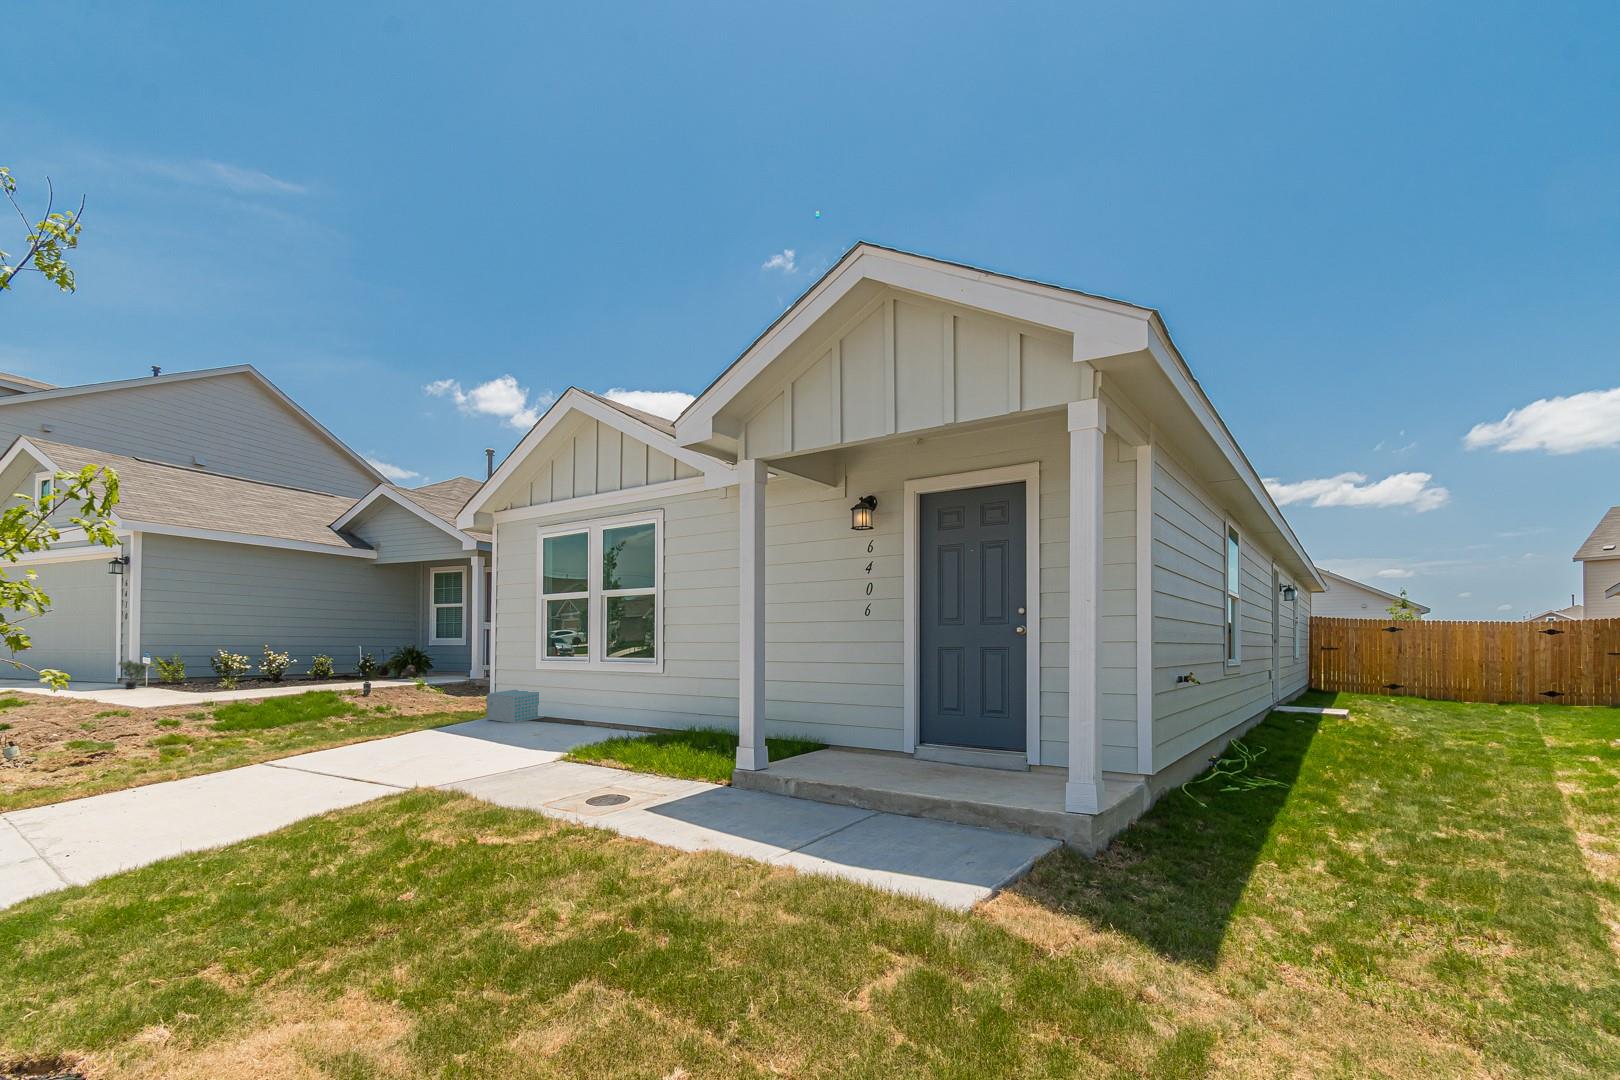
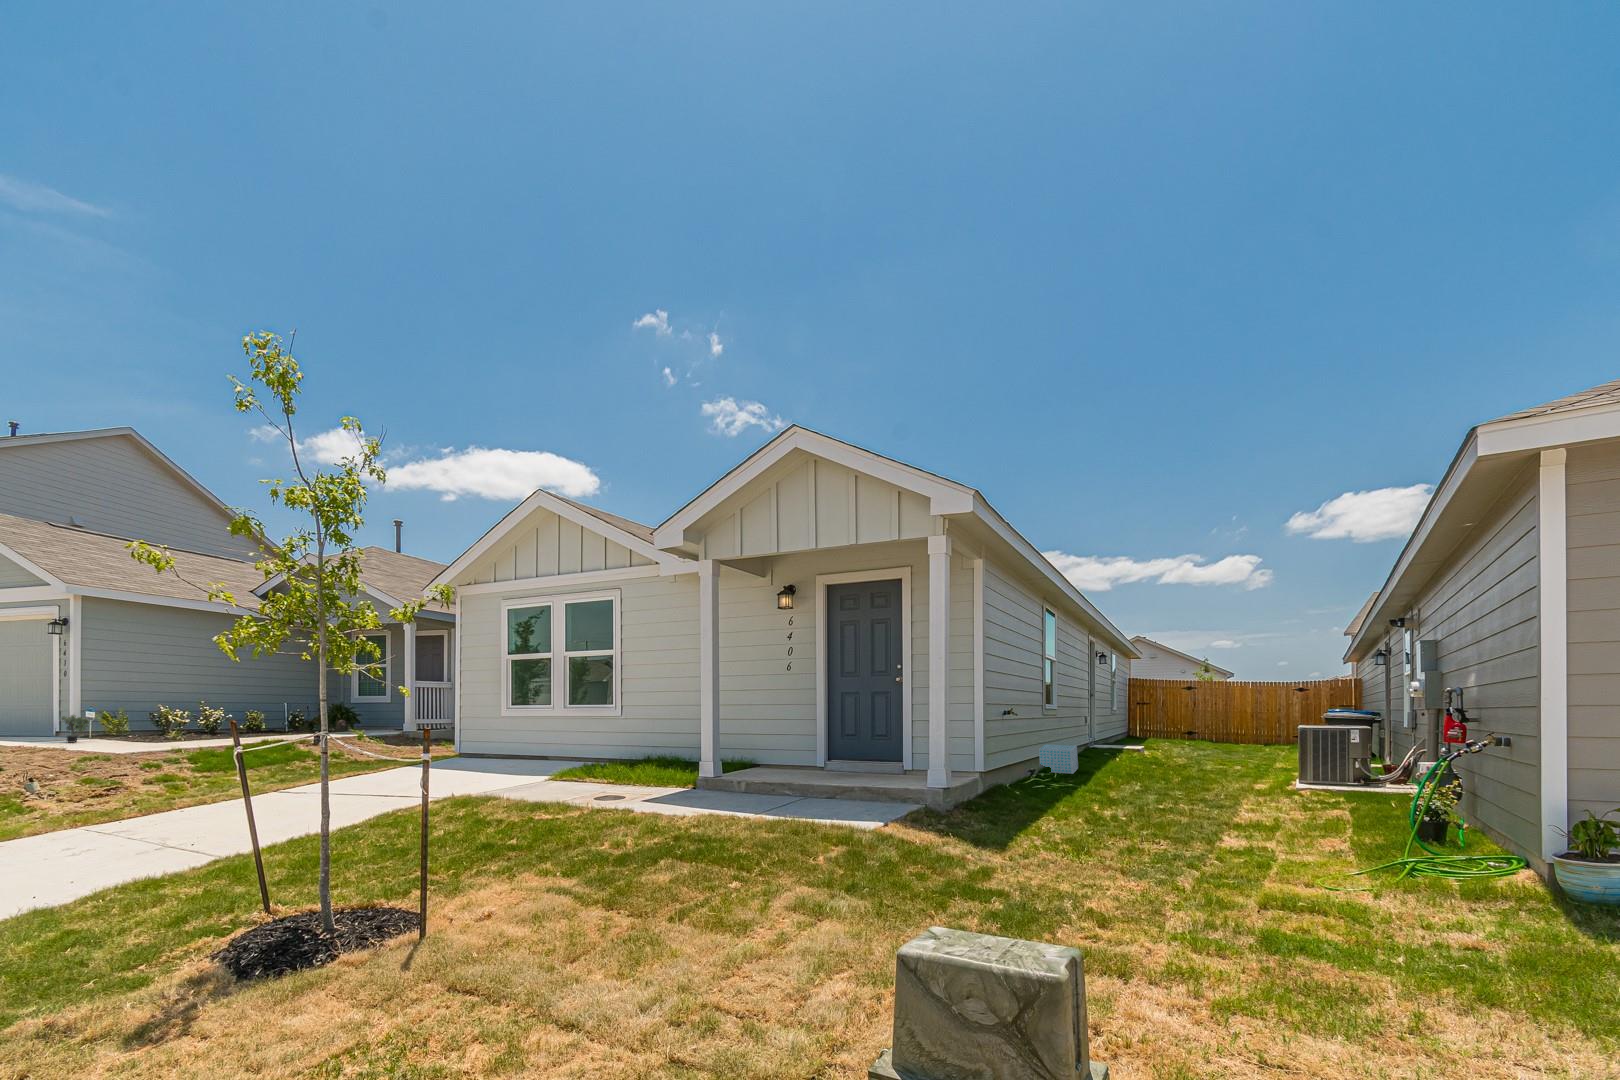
storage box: present [487,689,545,723] -> present [1039,744,1078,774]

